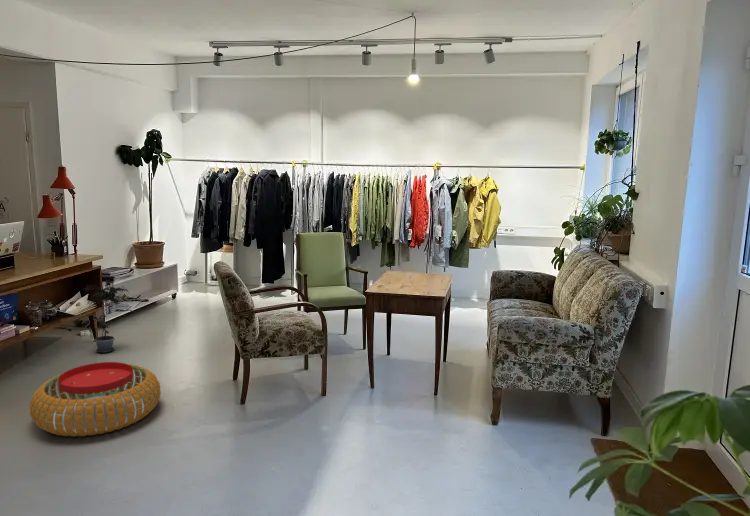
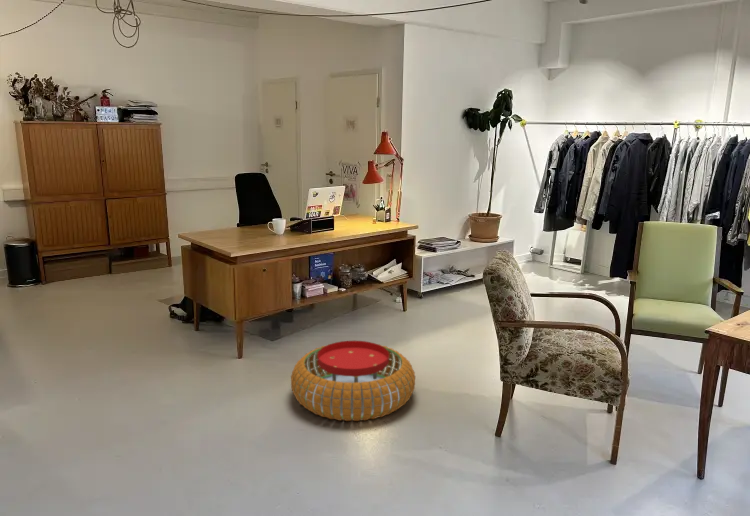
potted plant: present [83,277,128,353] -> none [390,248,430,327]

